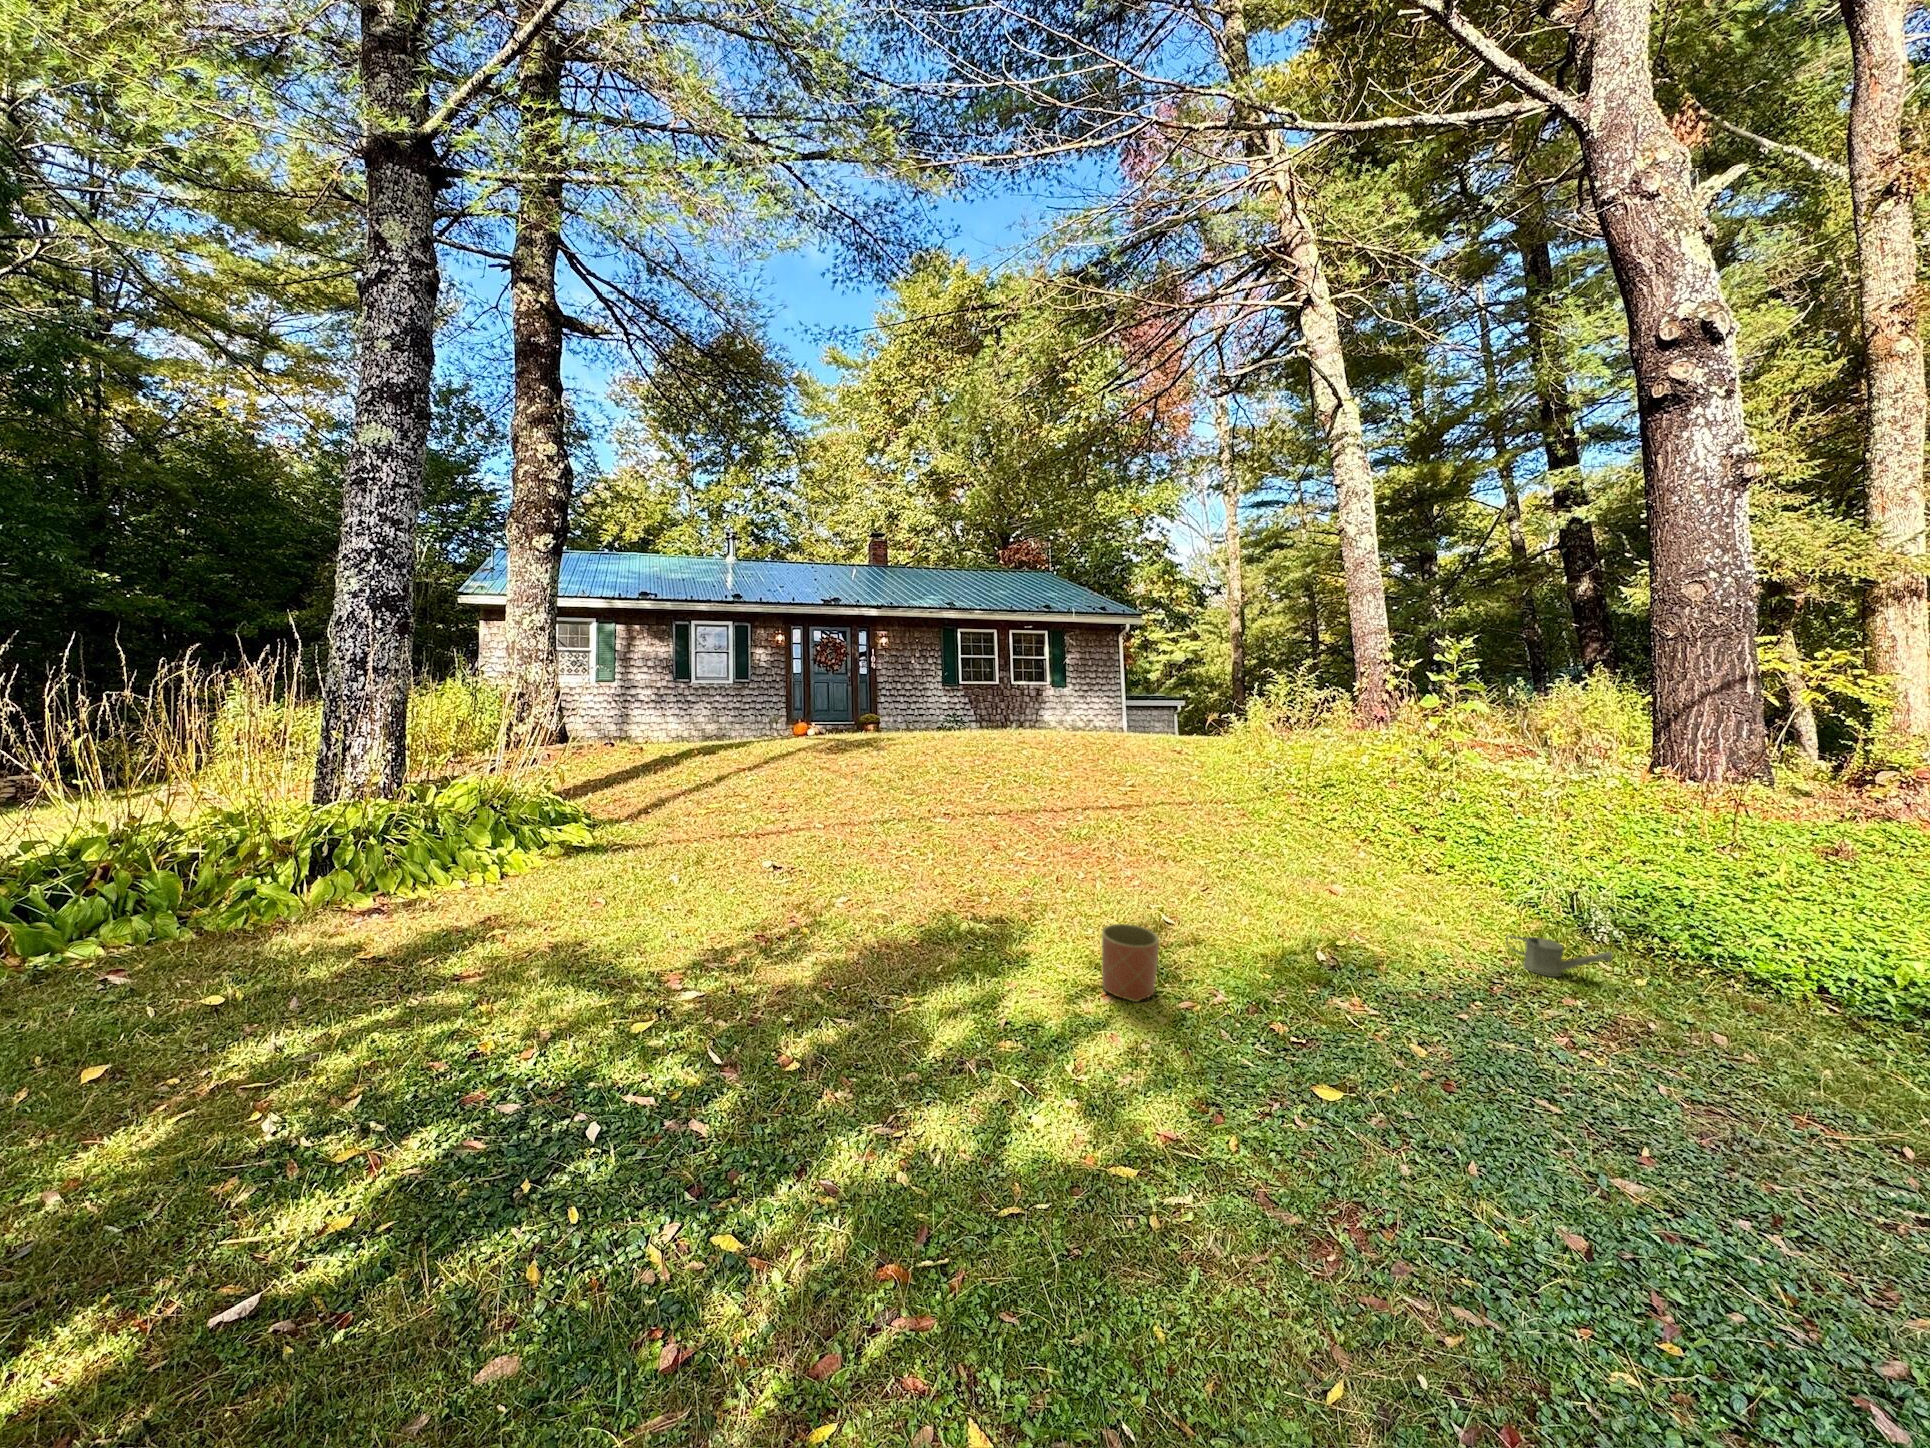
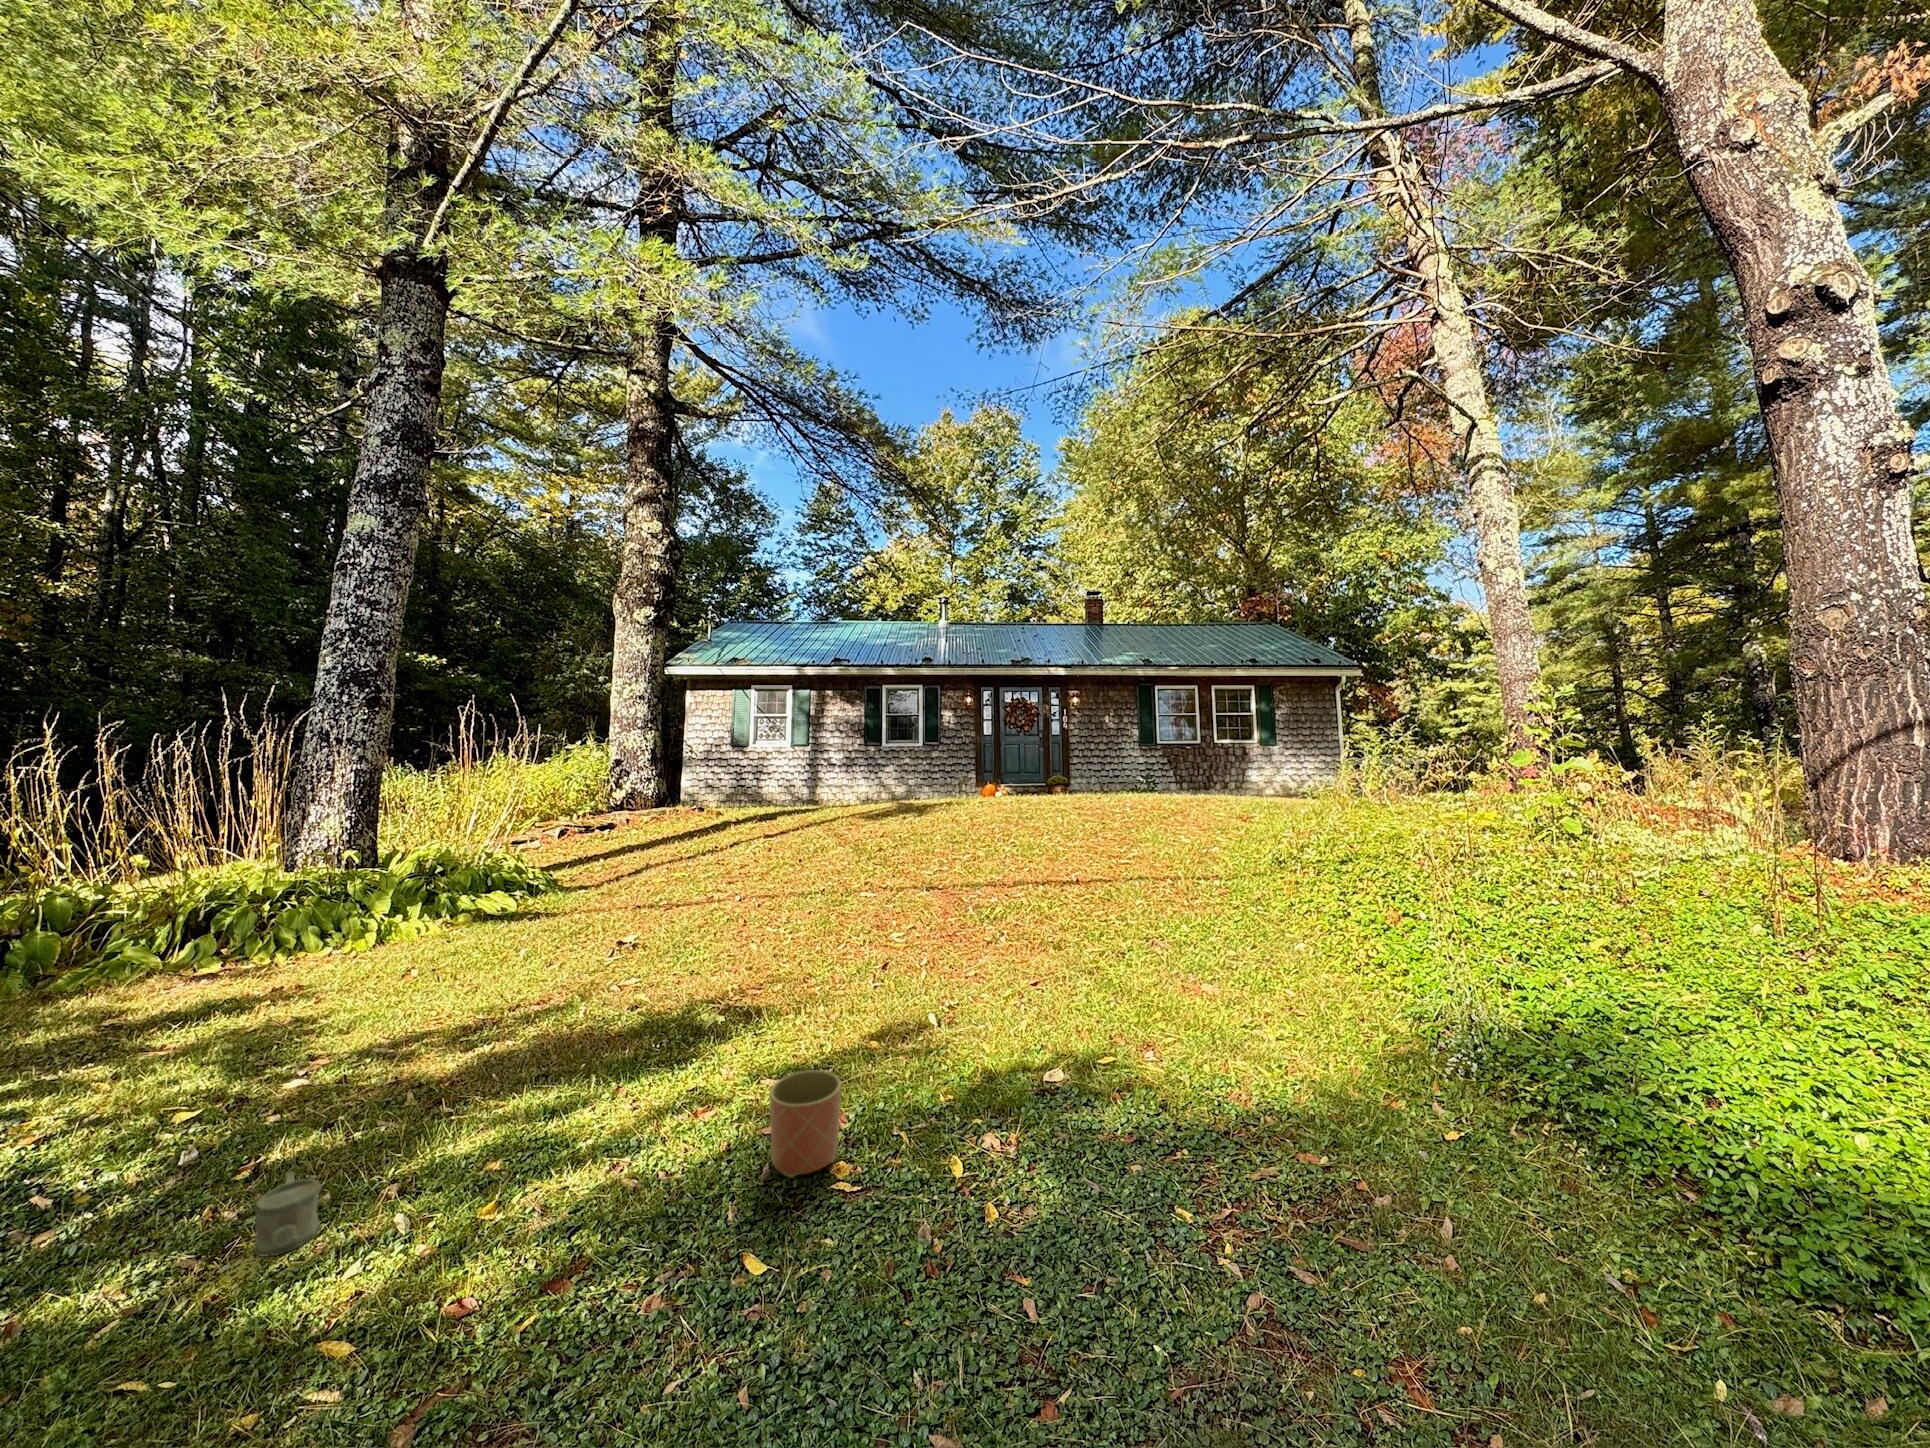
watering can: present [1506,935,1612,977] -> present [253,1172,321,1257]

